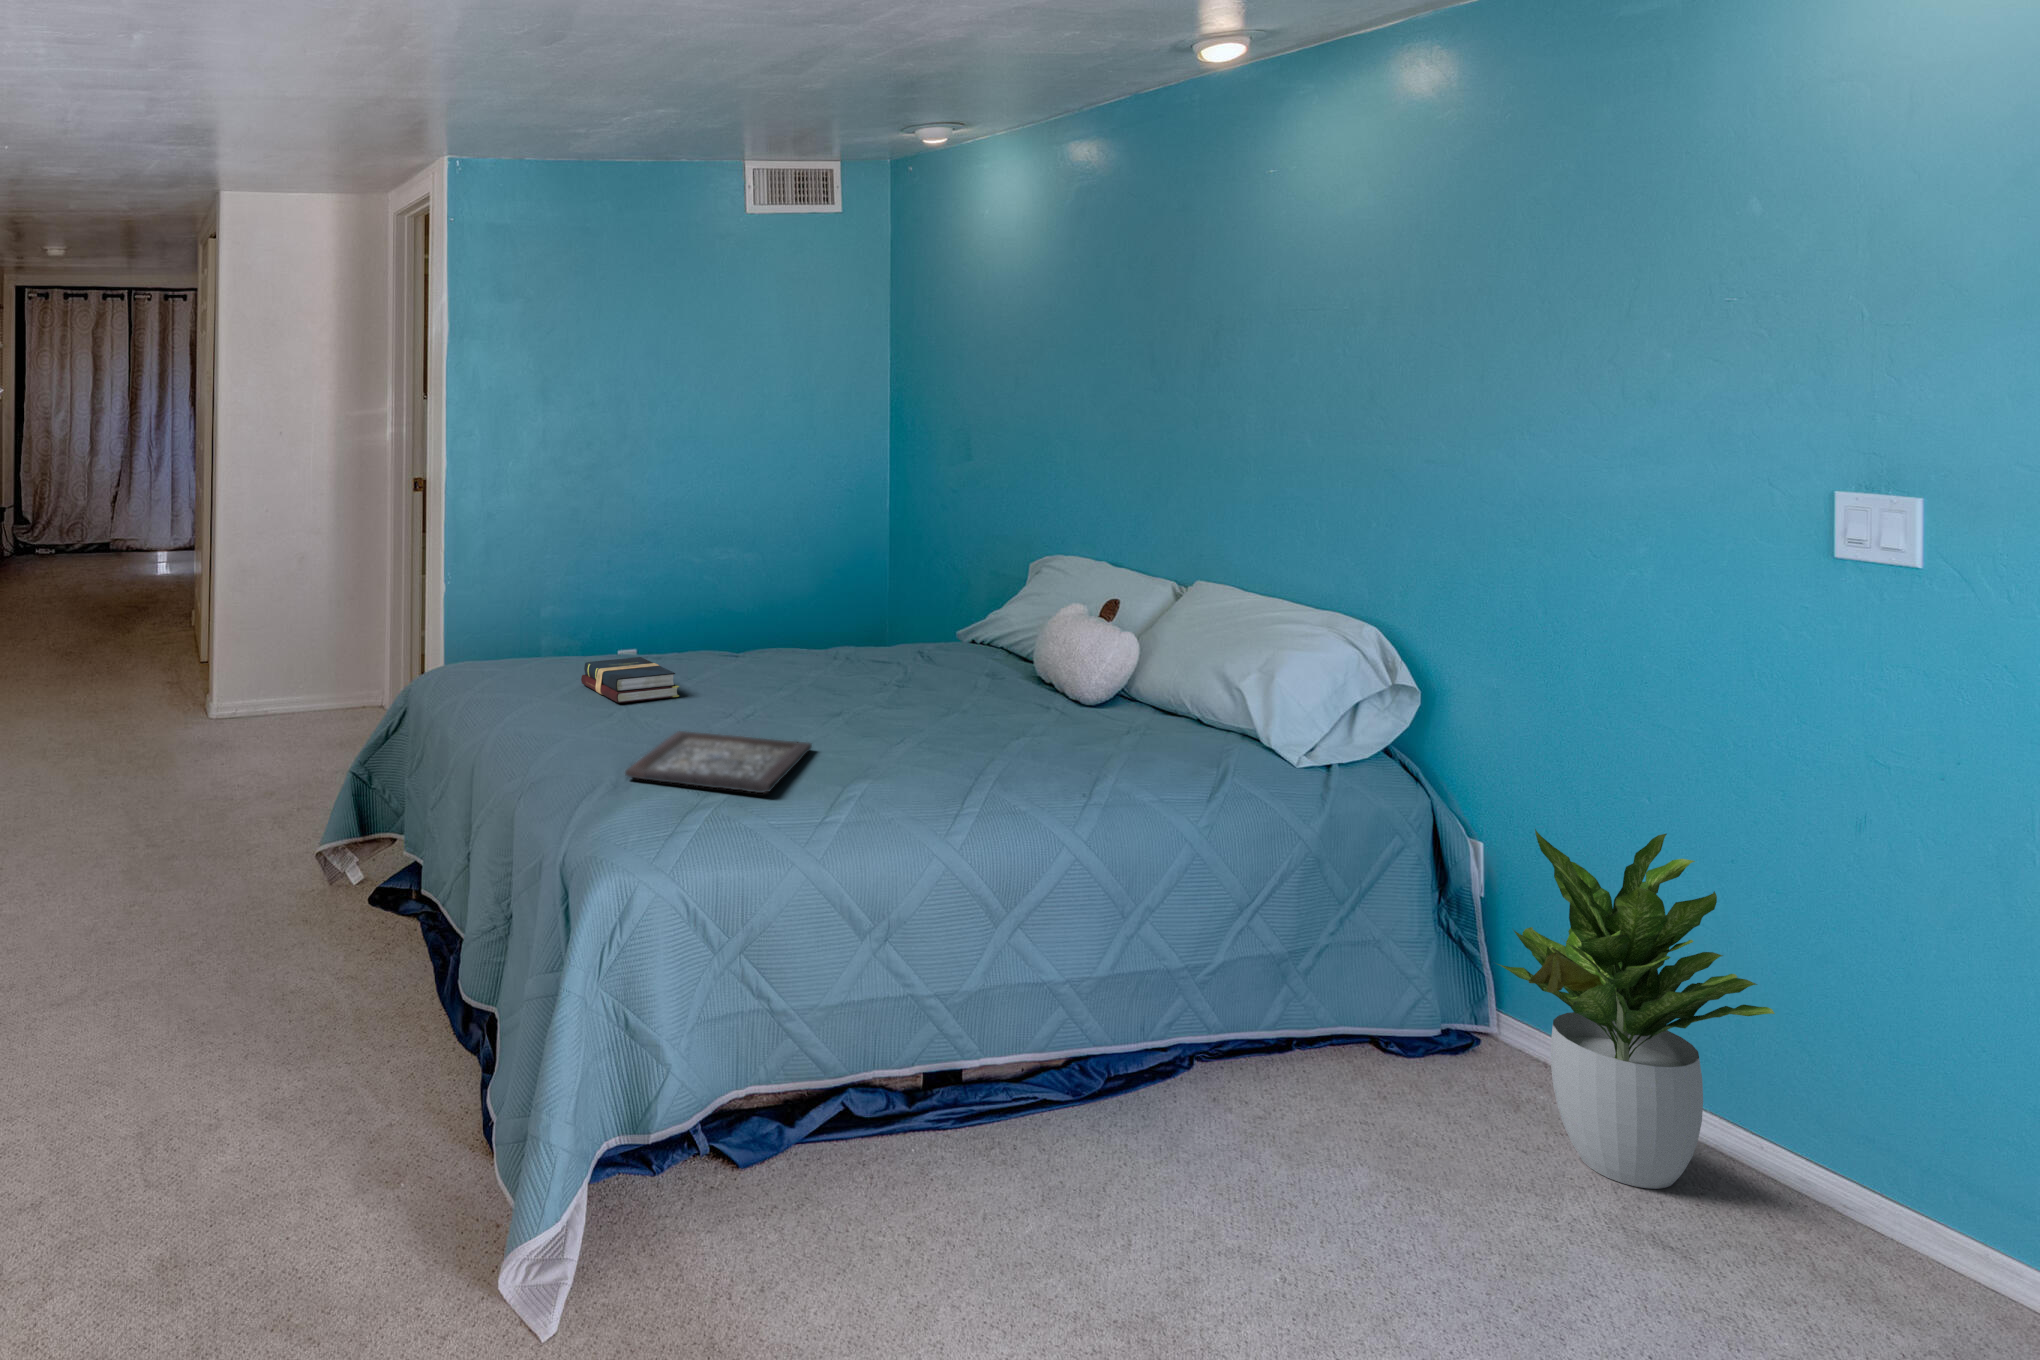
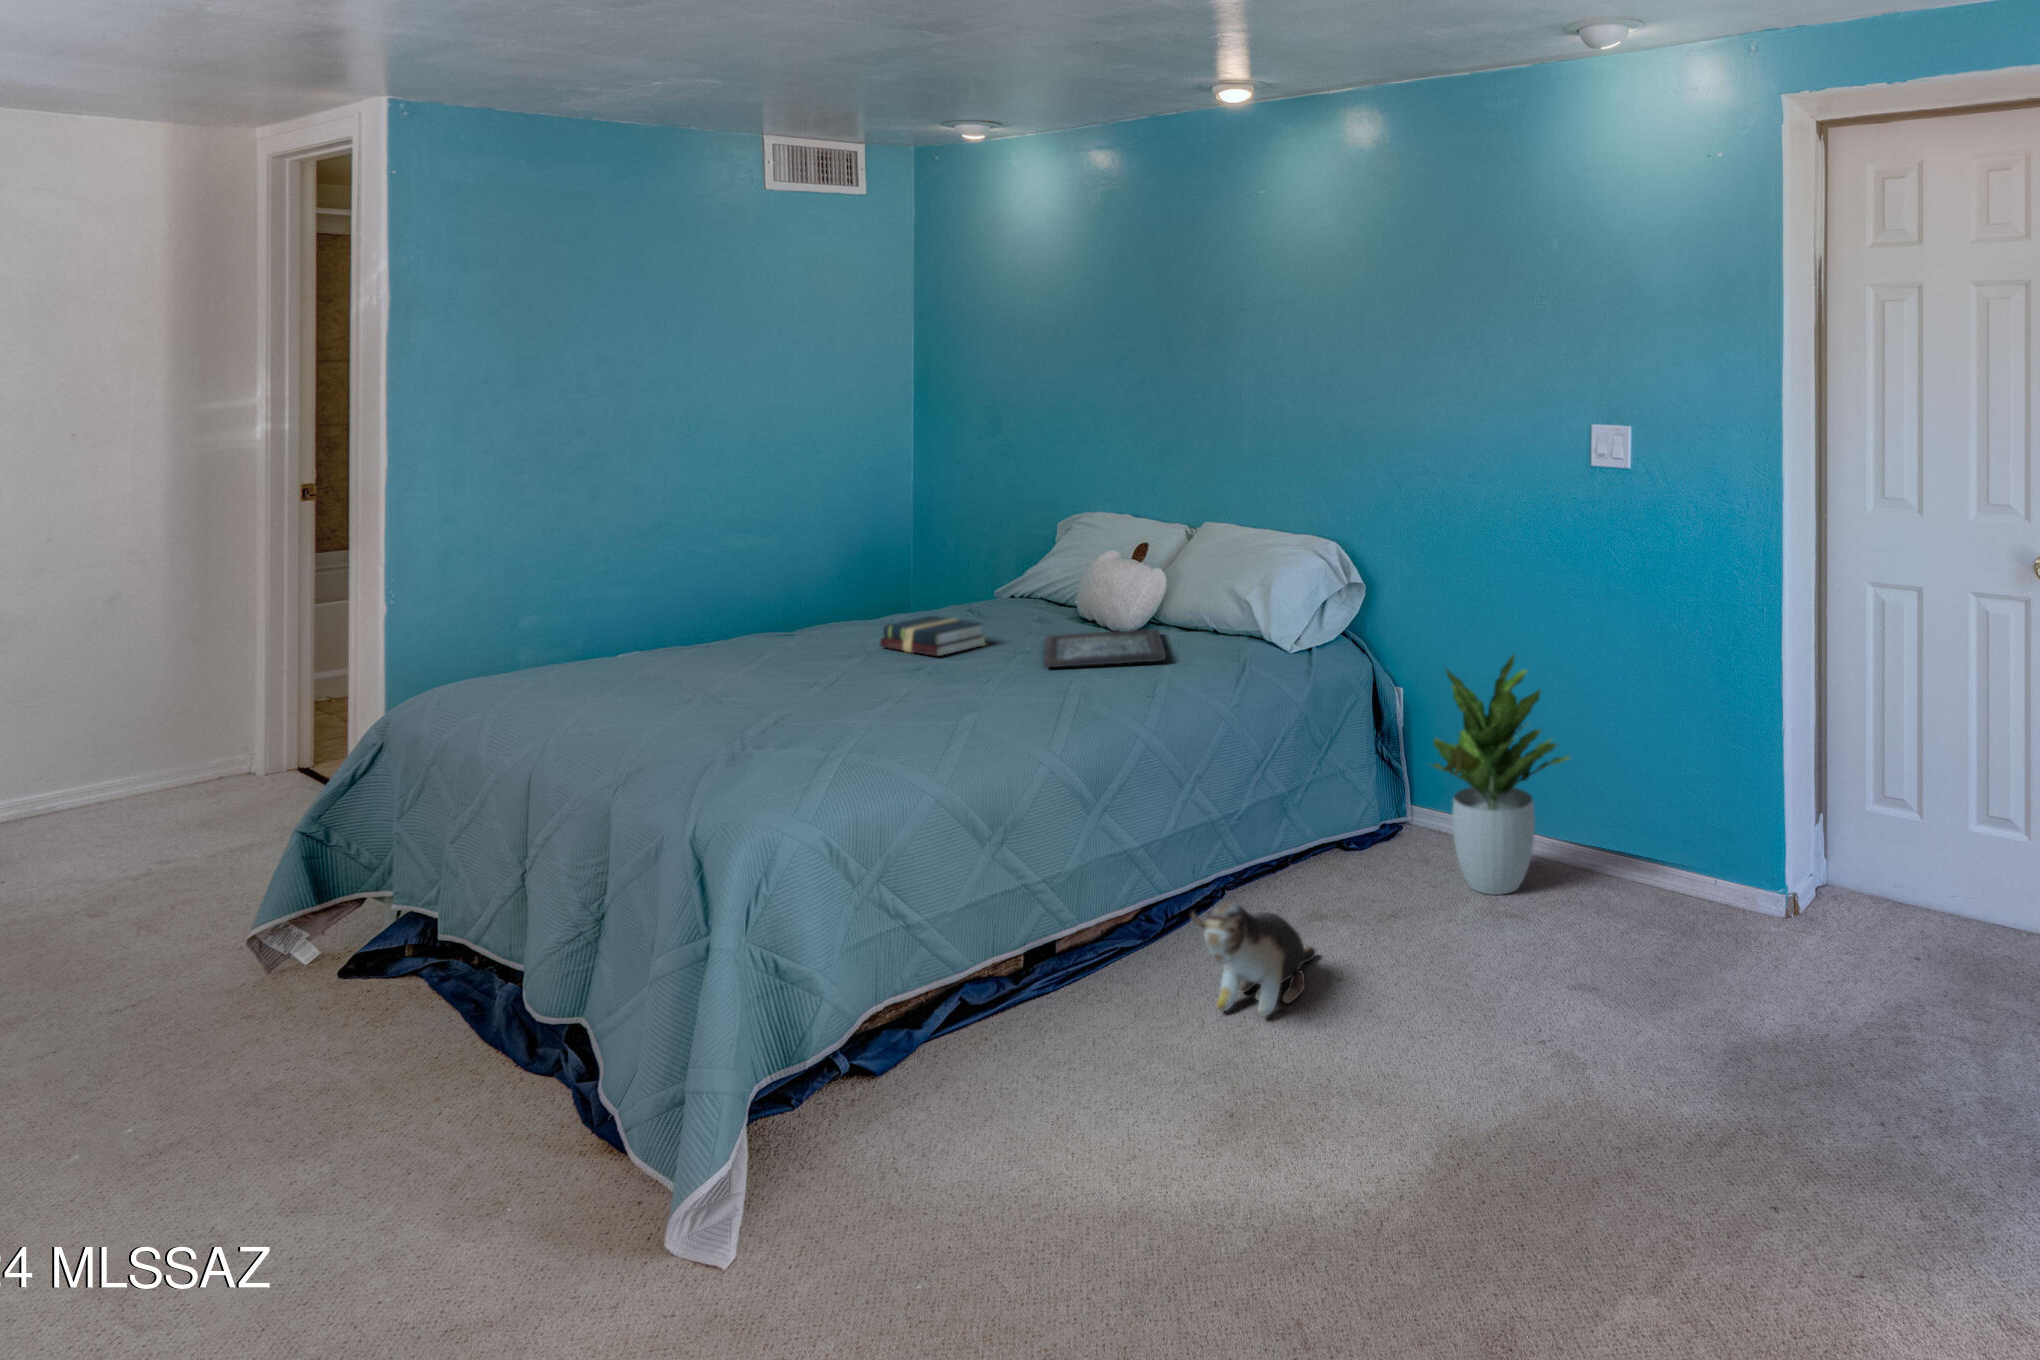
hardback book: present [581,657,679,703] -> present [880,616,986,656]
tray: present [625,731,812,793] -> present [1044,629,1166,667]
plush toy: none [1101,1089,1303,1254] -> present [1191,902,1315,1016]

